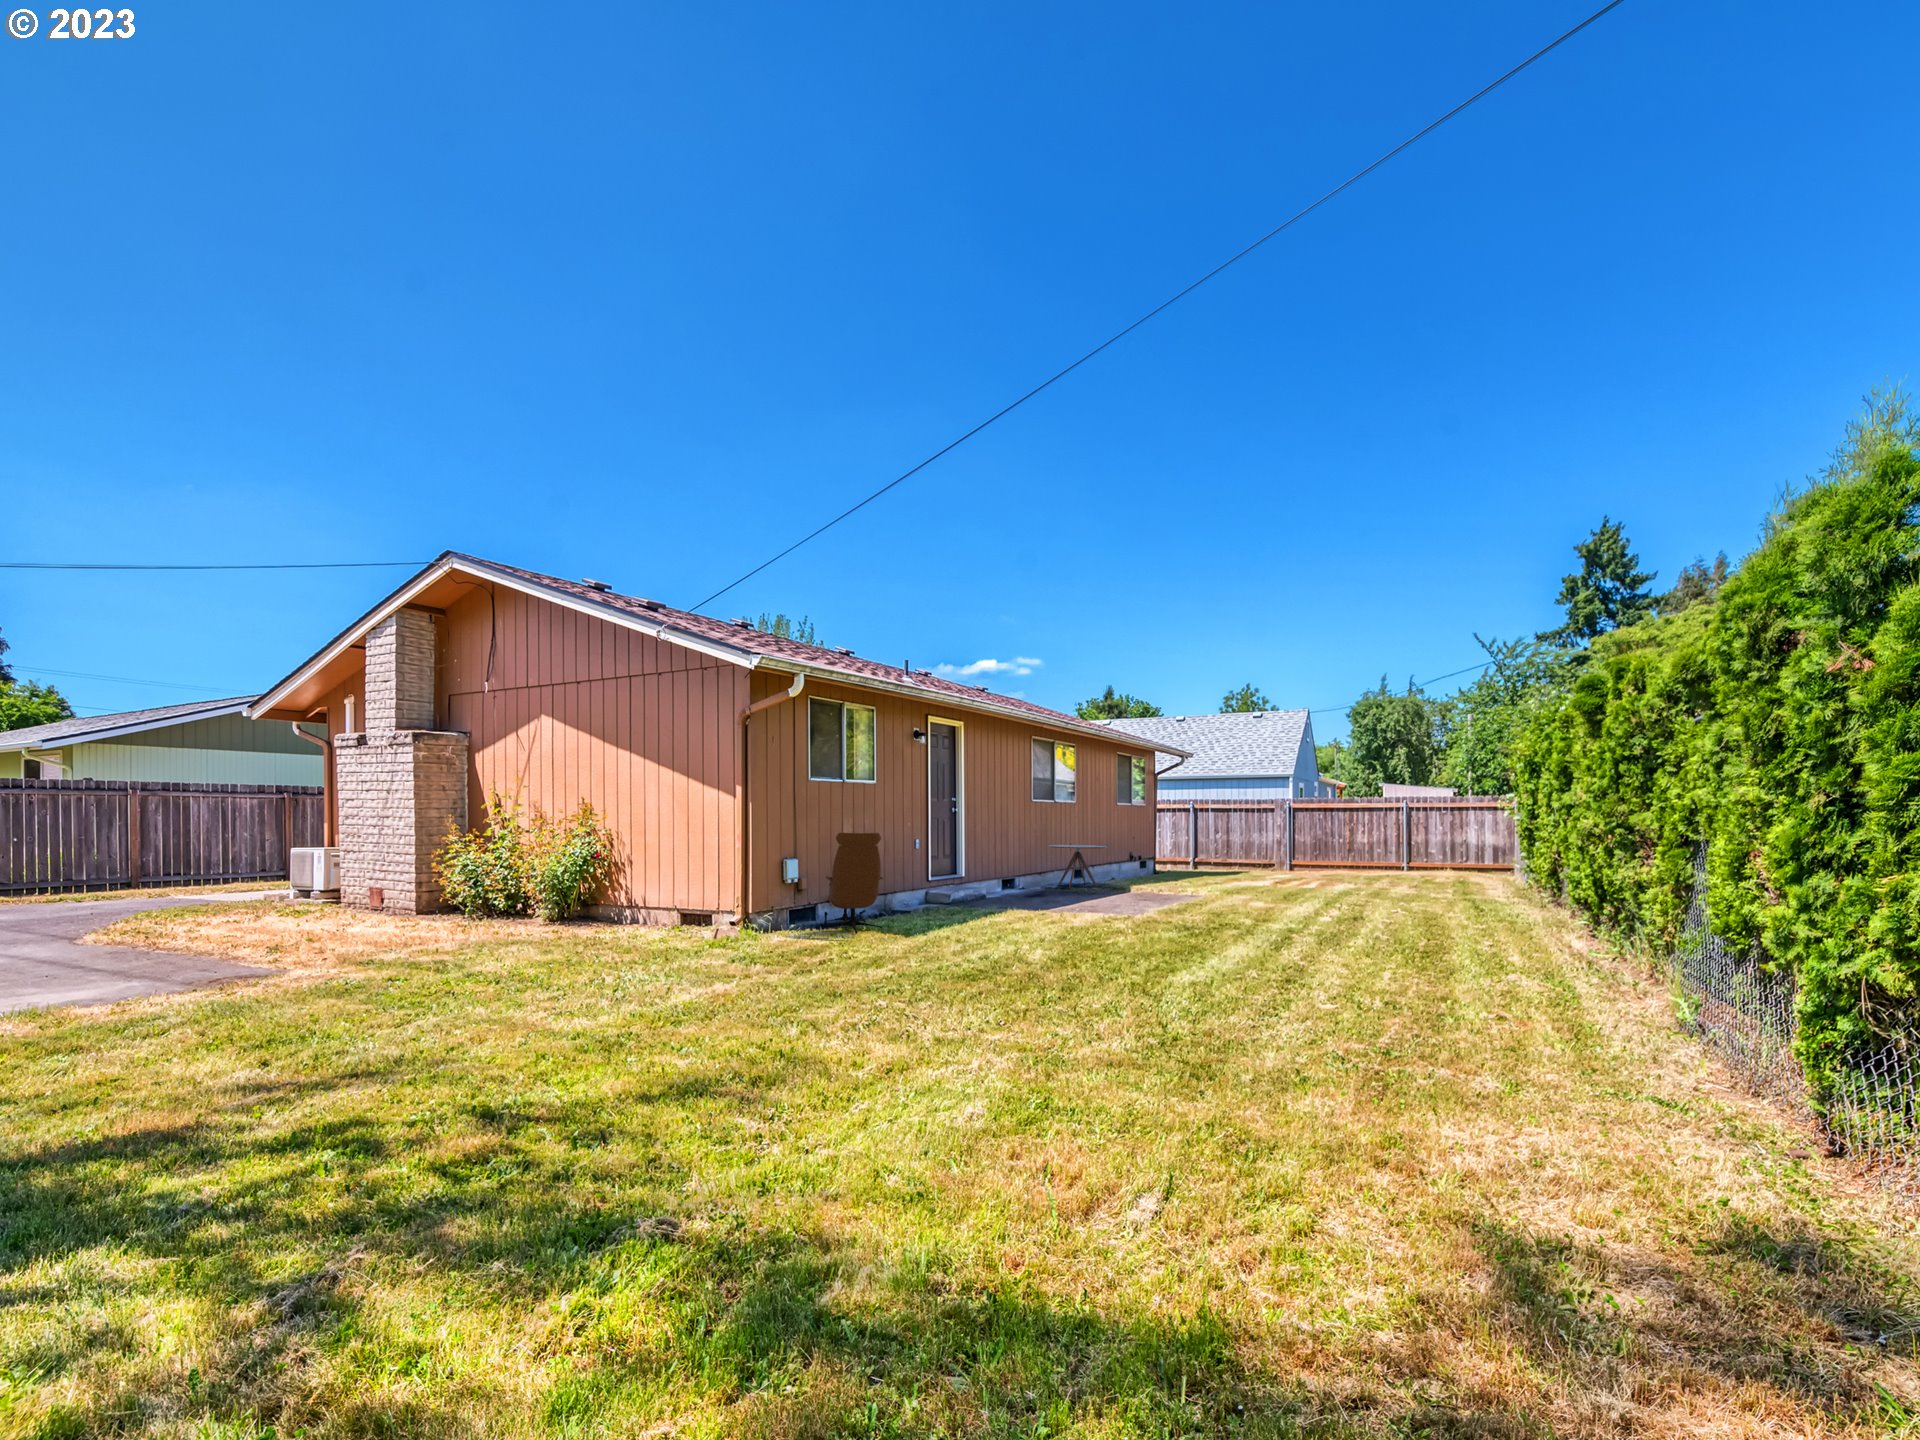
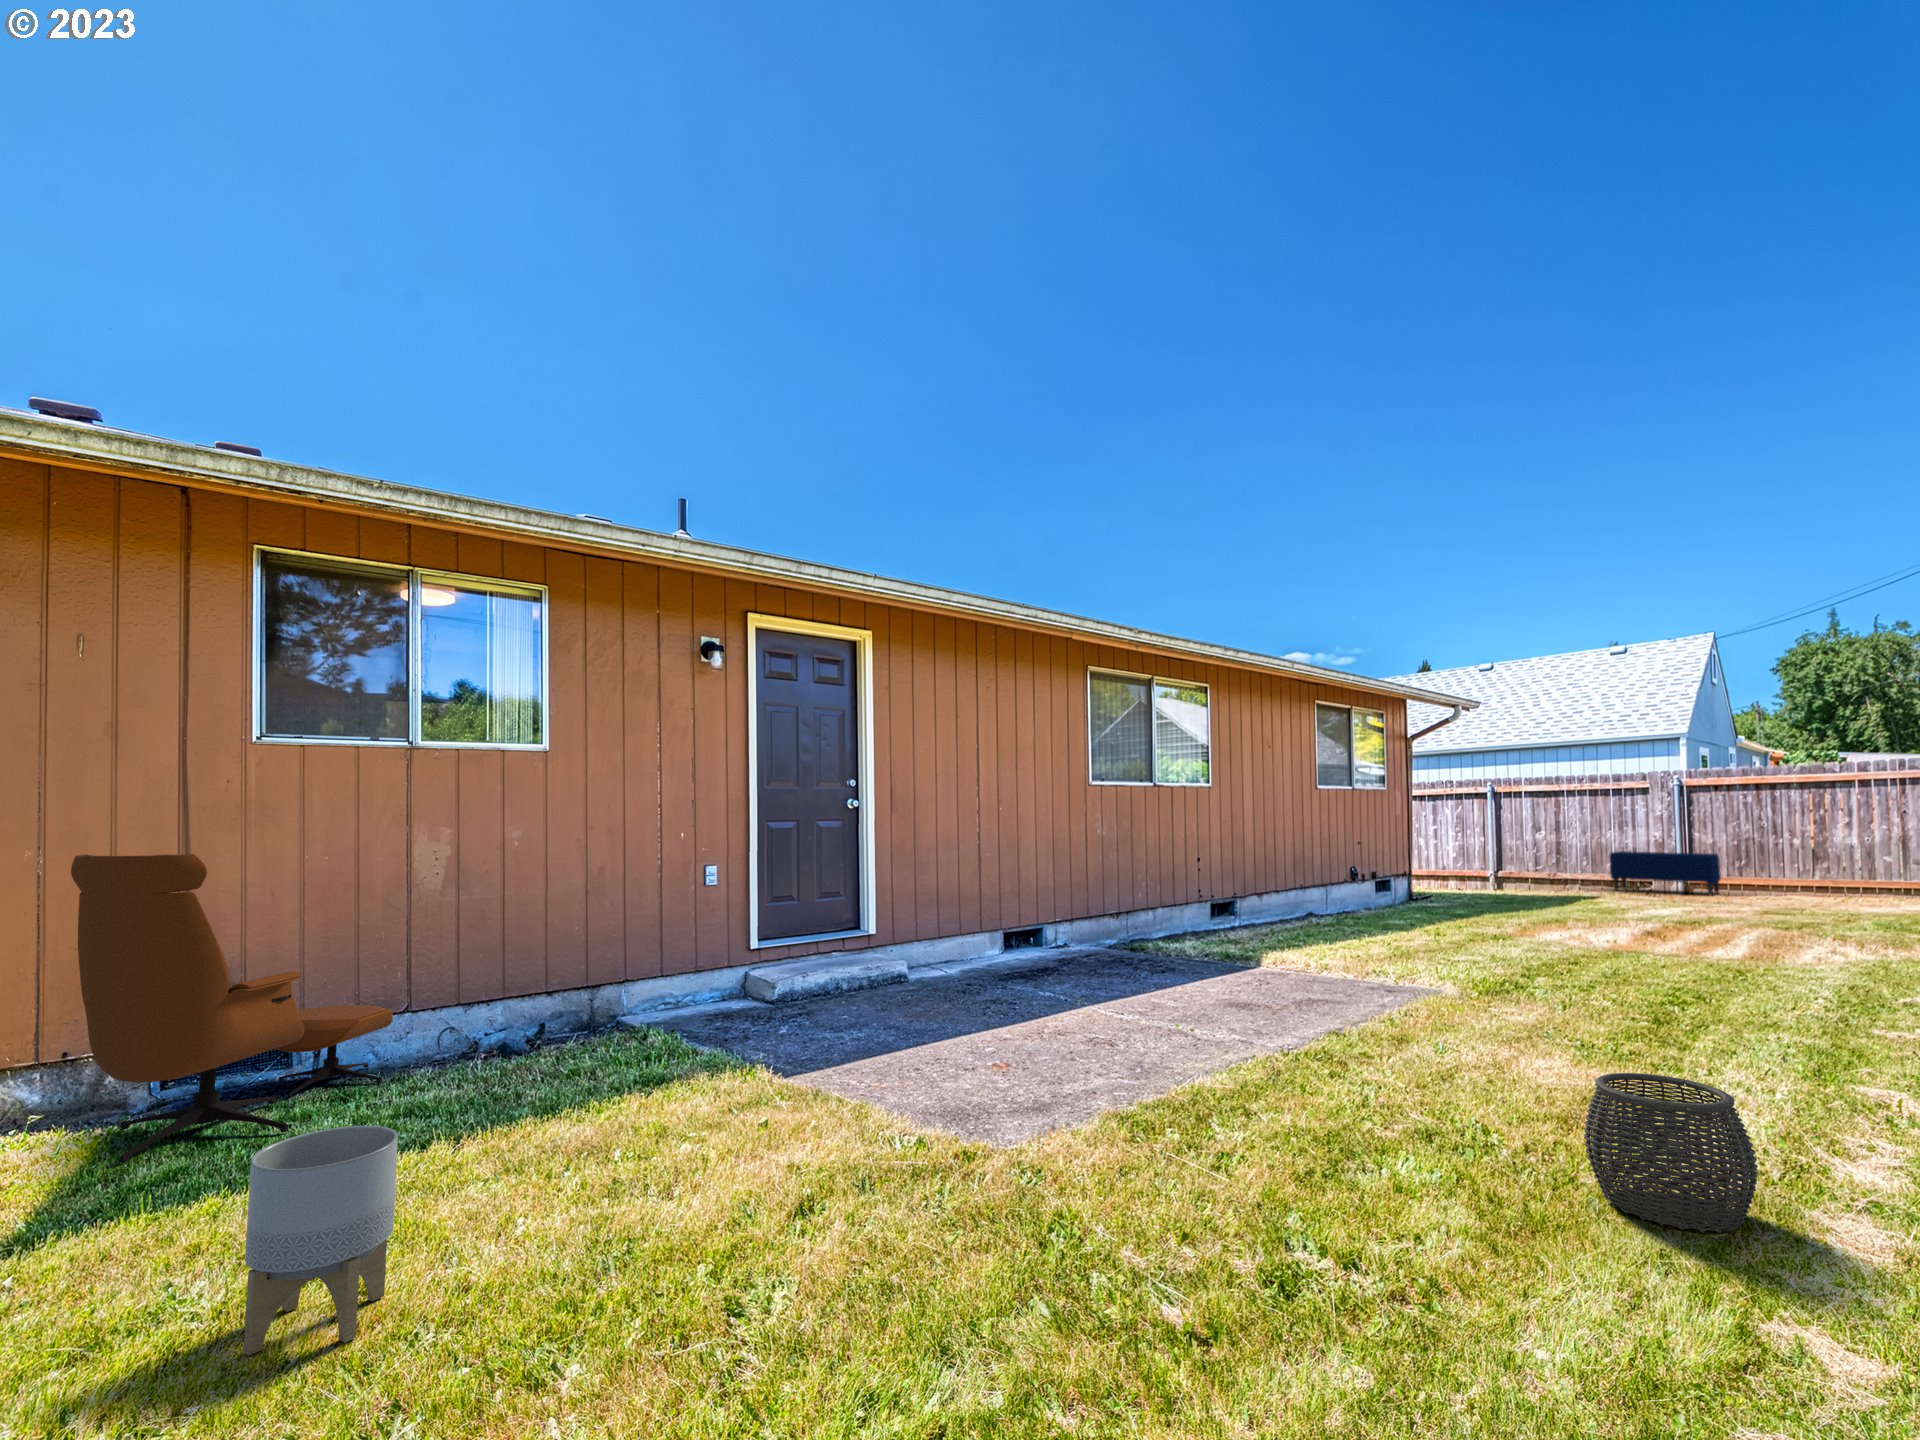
round table: present [1049,845,1107,887] -> none [1143,858,1258,942]
bench: none [1254,845,1306,869] -> present [1609,851,1721,896]
woven basket: none [1265,894,1303,927] -> present [1584,1073,1758,1233]
planter: none [999,900,1028,945] -> present [243,1126,398,1356]

